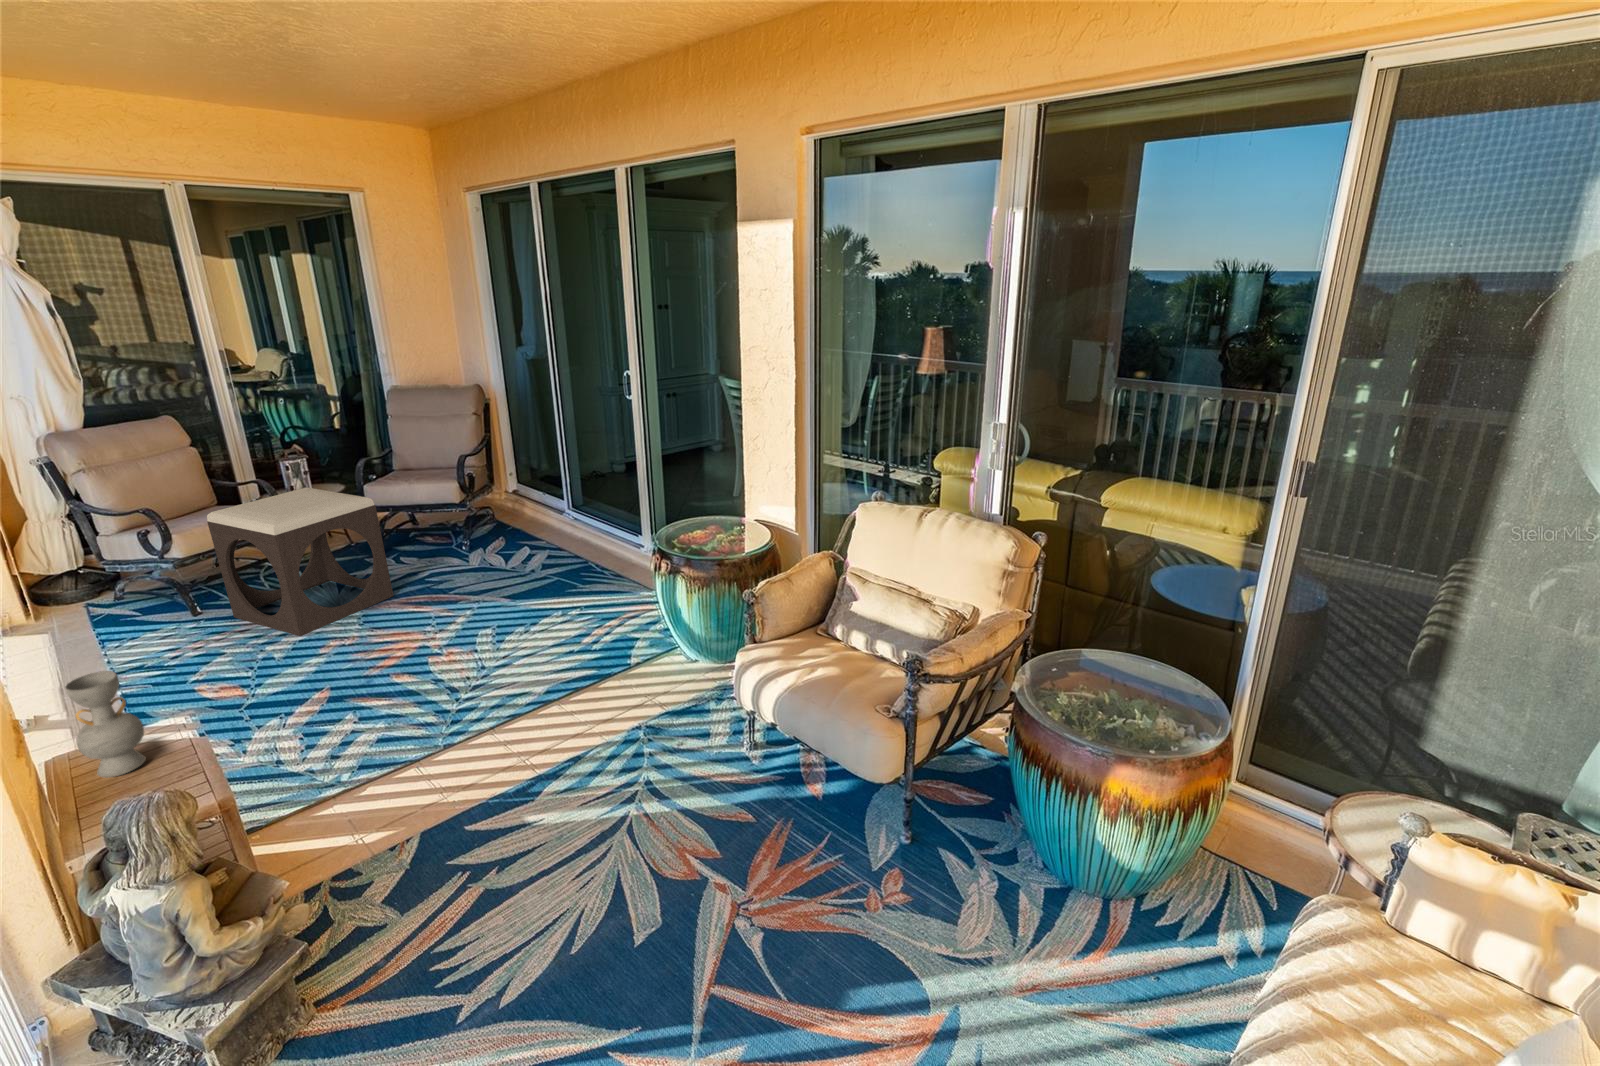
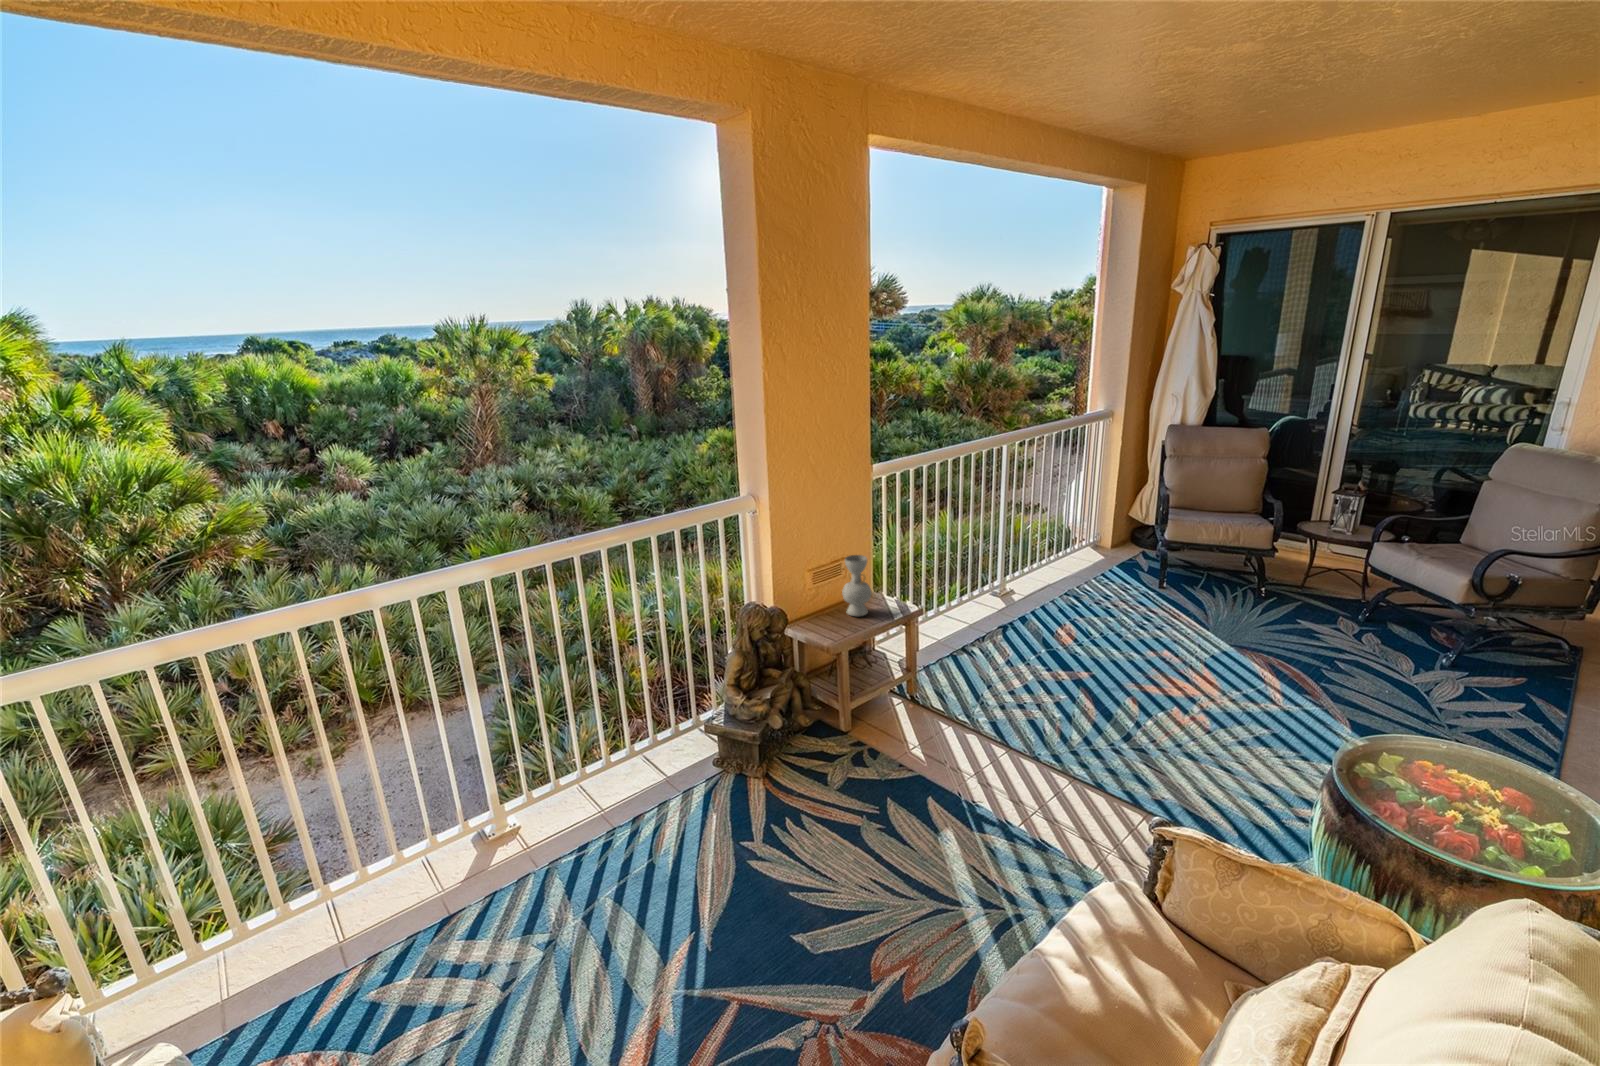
footstool: present [207,487,394,636] -> none [1150,512,1279,651]

